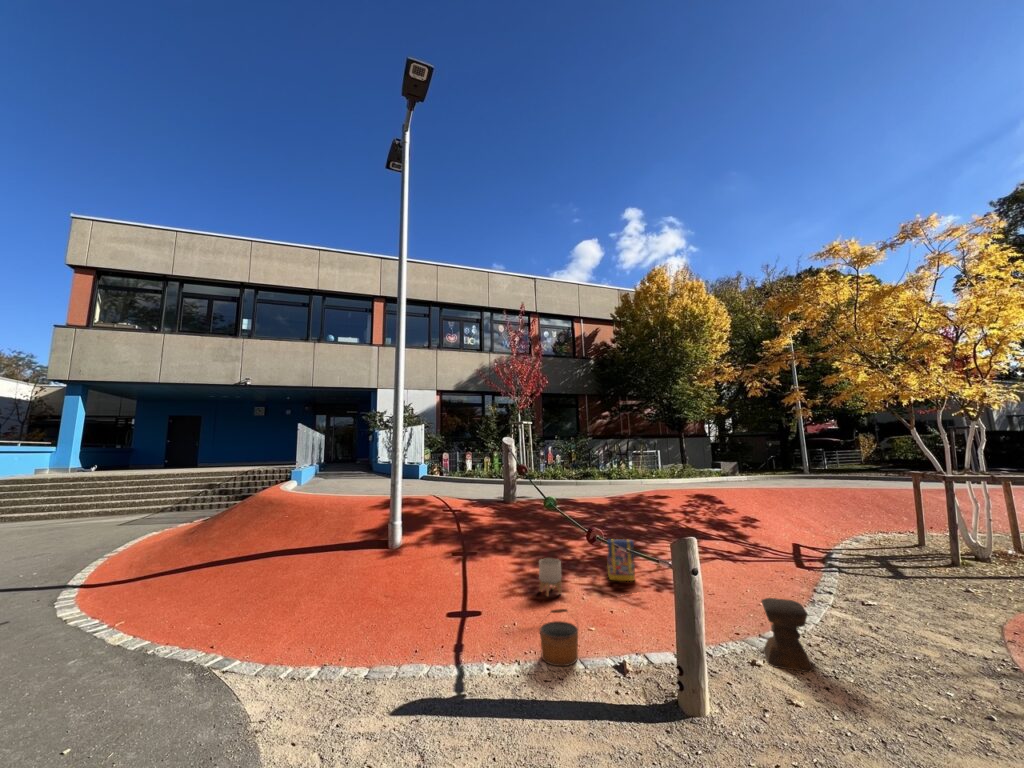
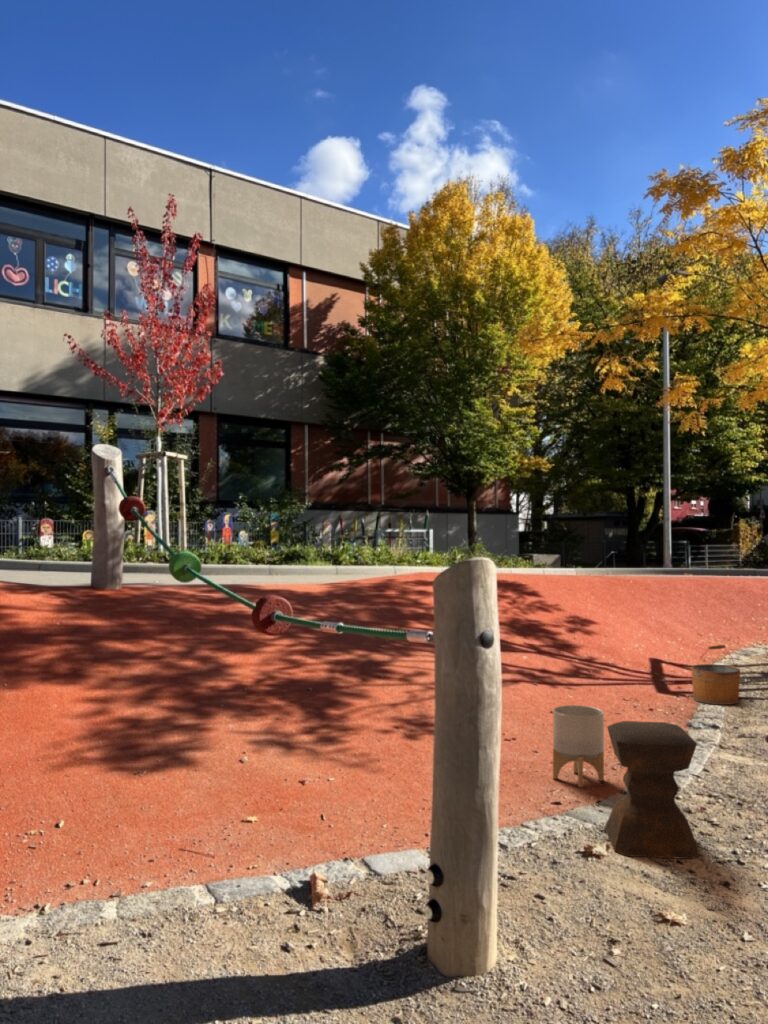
backpack: present [607,539,635,581] -> none [304,638,360,723]
planter: present [539,558,561,596] -> present [553,705,604,787]
bucket: present [539,609,578,666] -> present [691,645,740,705]

